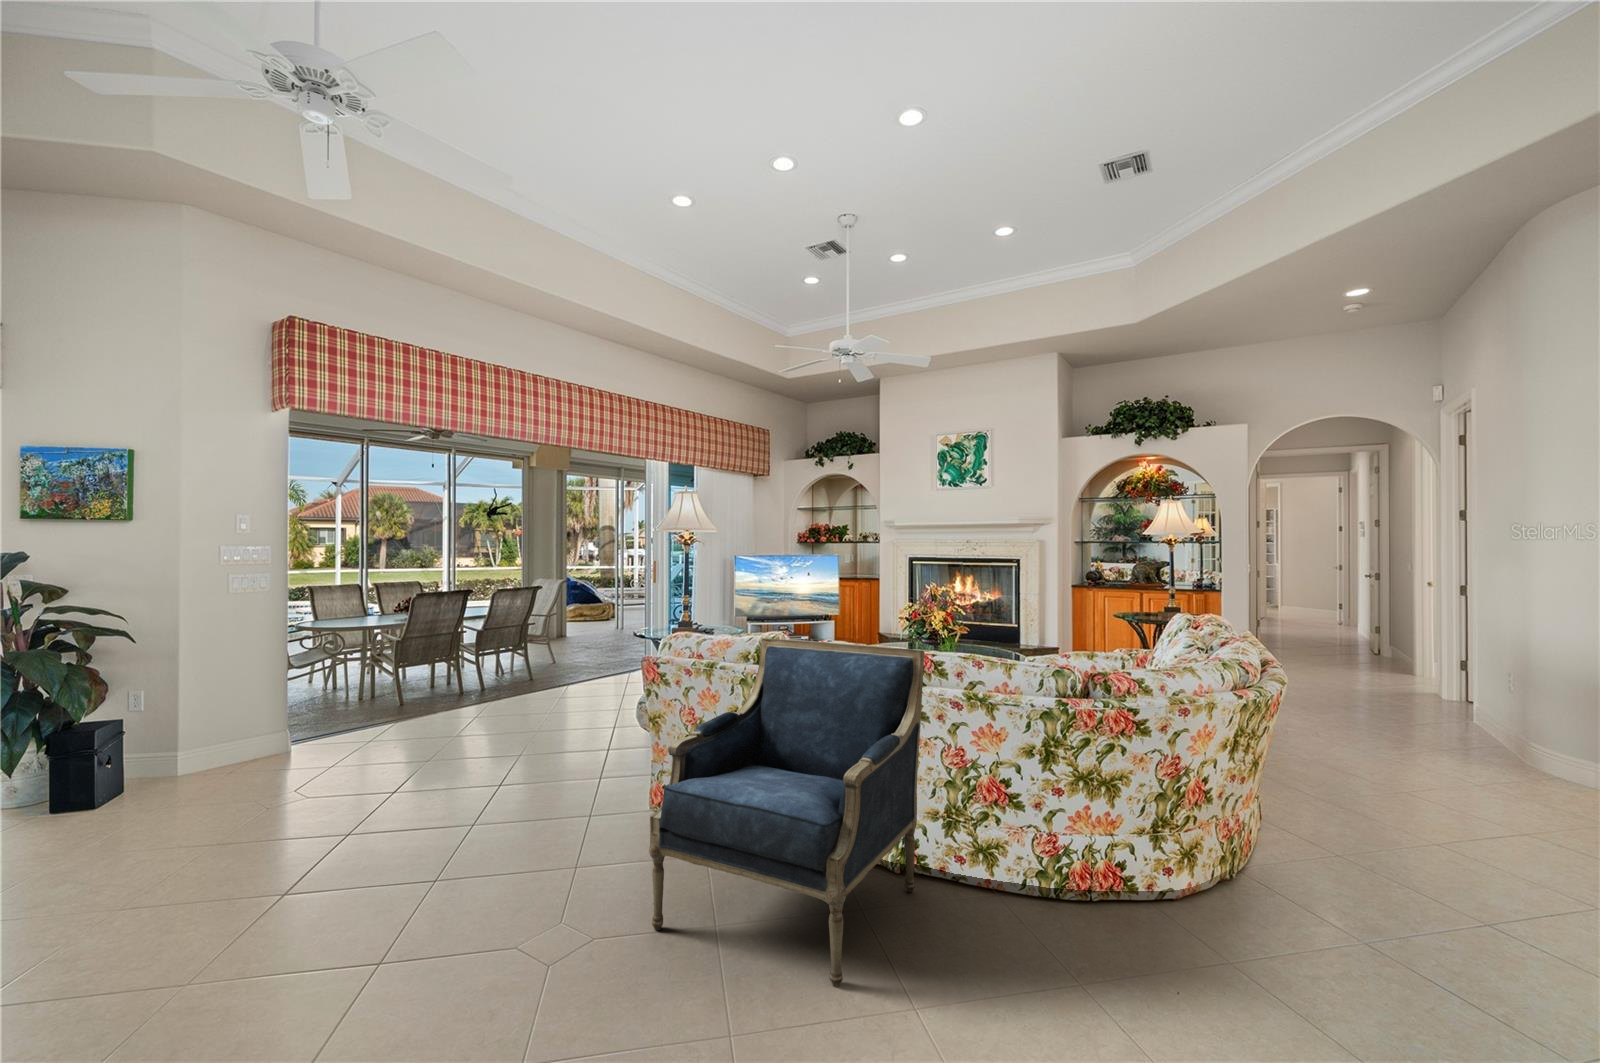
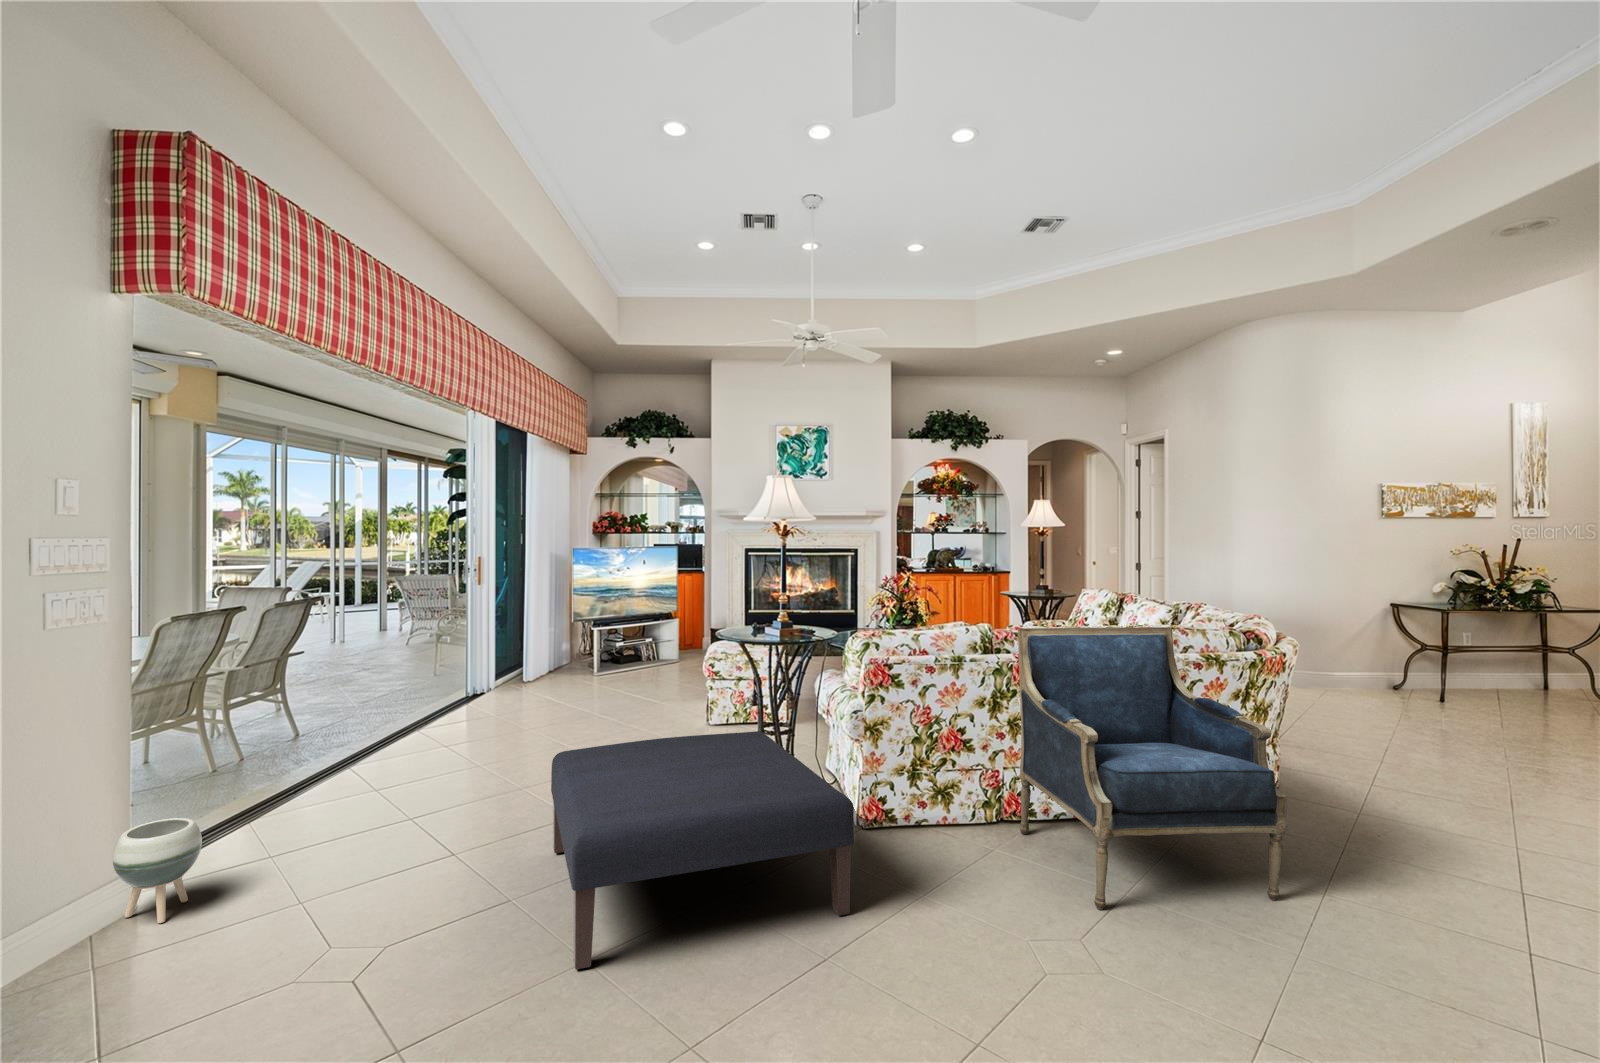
ottoman: none [298,705,601,867] -> present [551,731,854,969]
planter: none [223,712,273,770] -> present [113,818,202,923]

